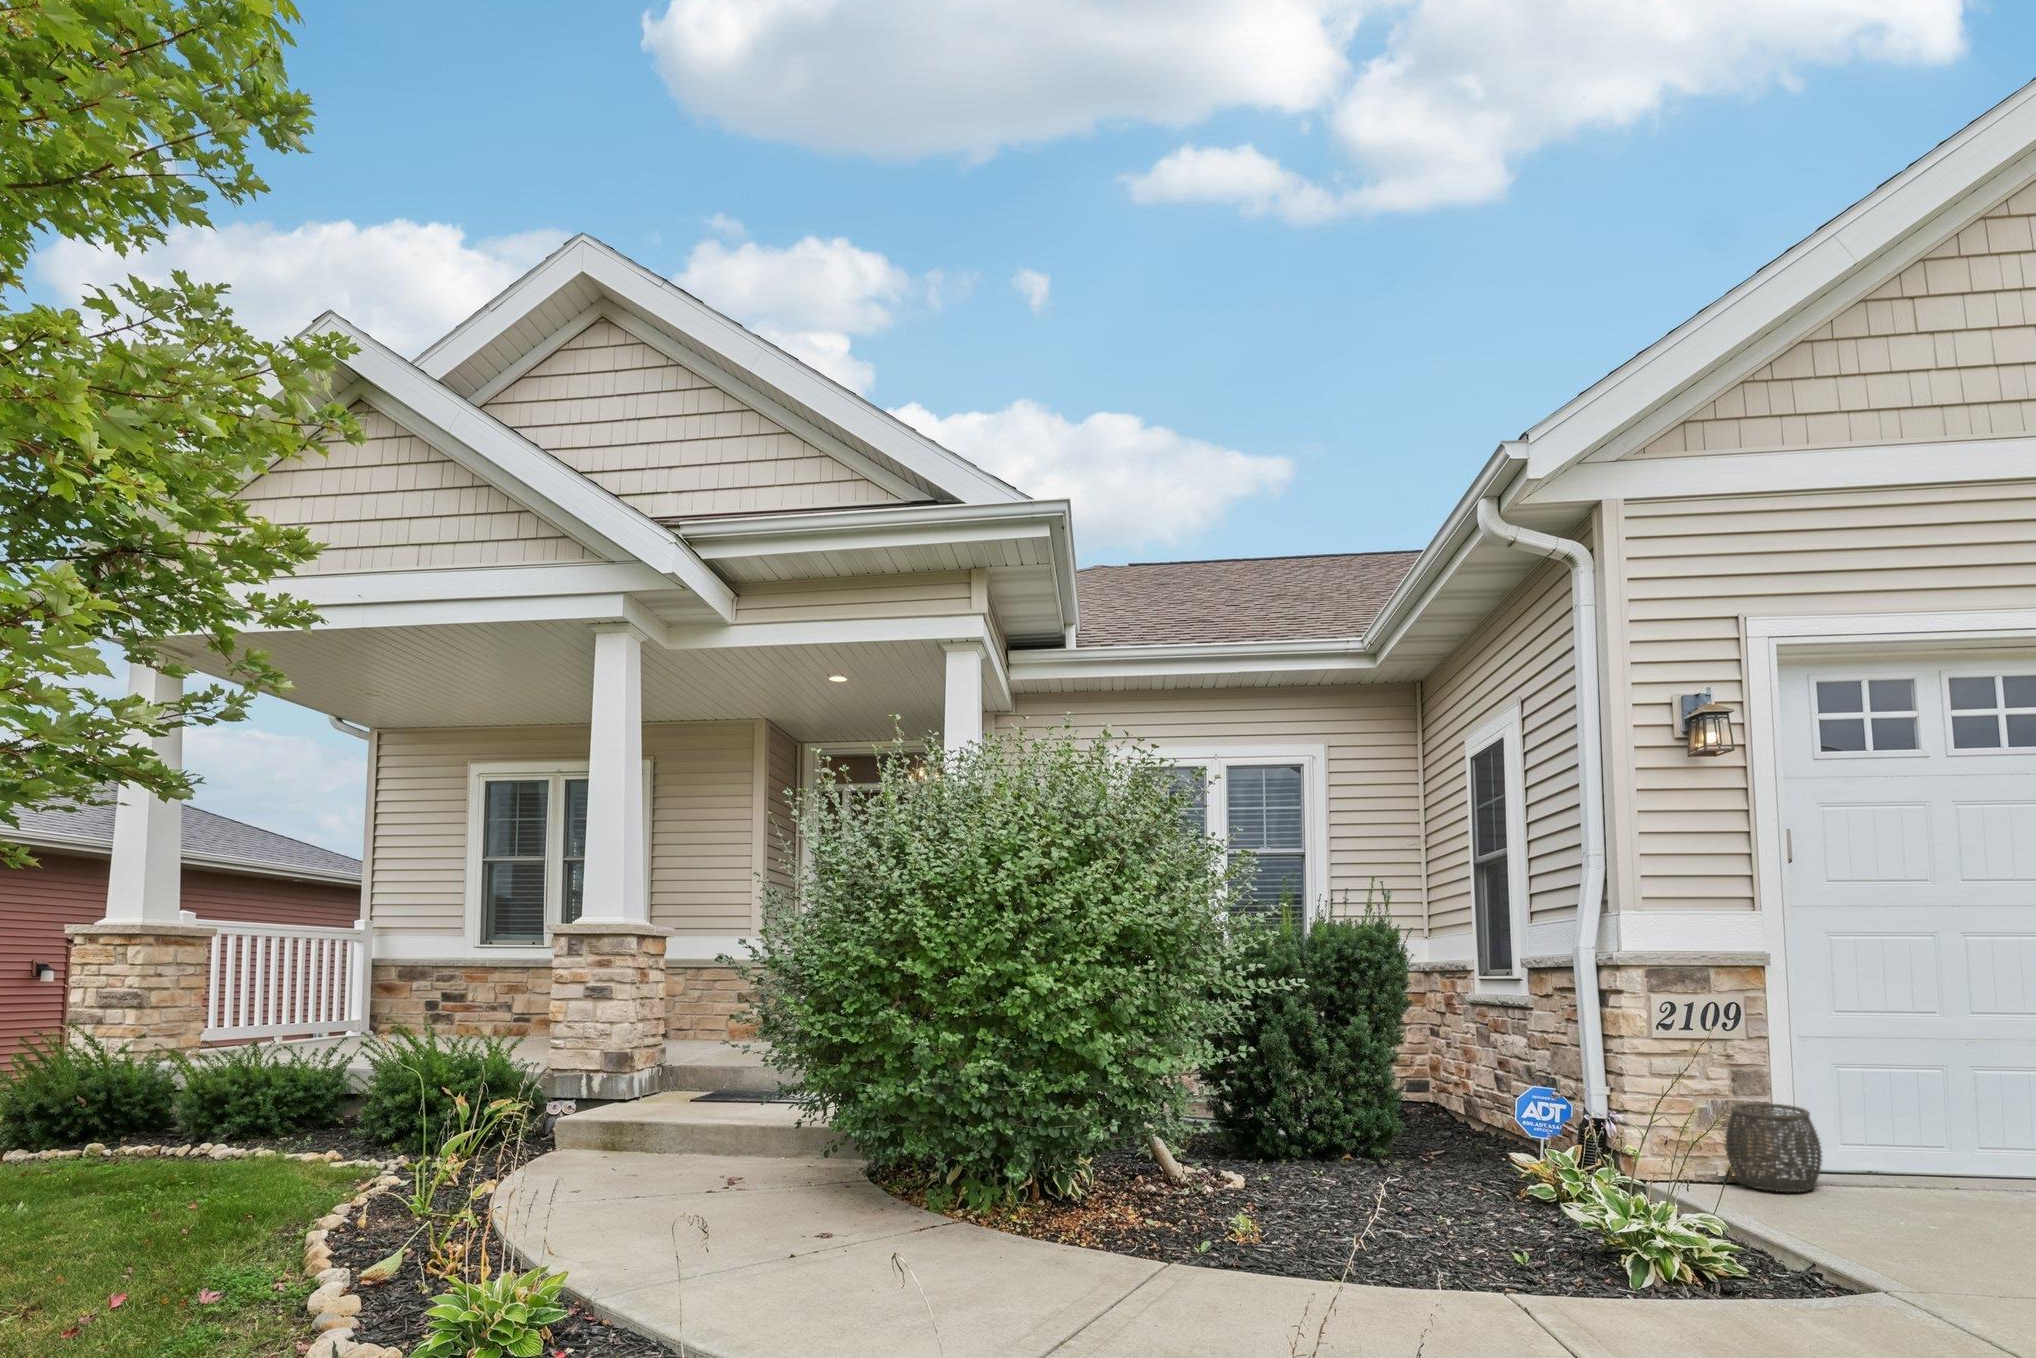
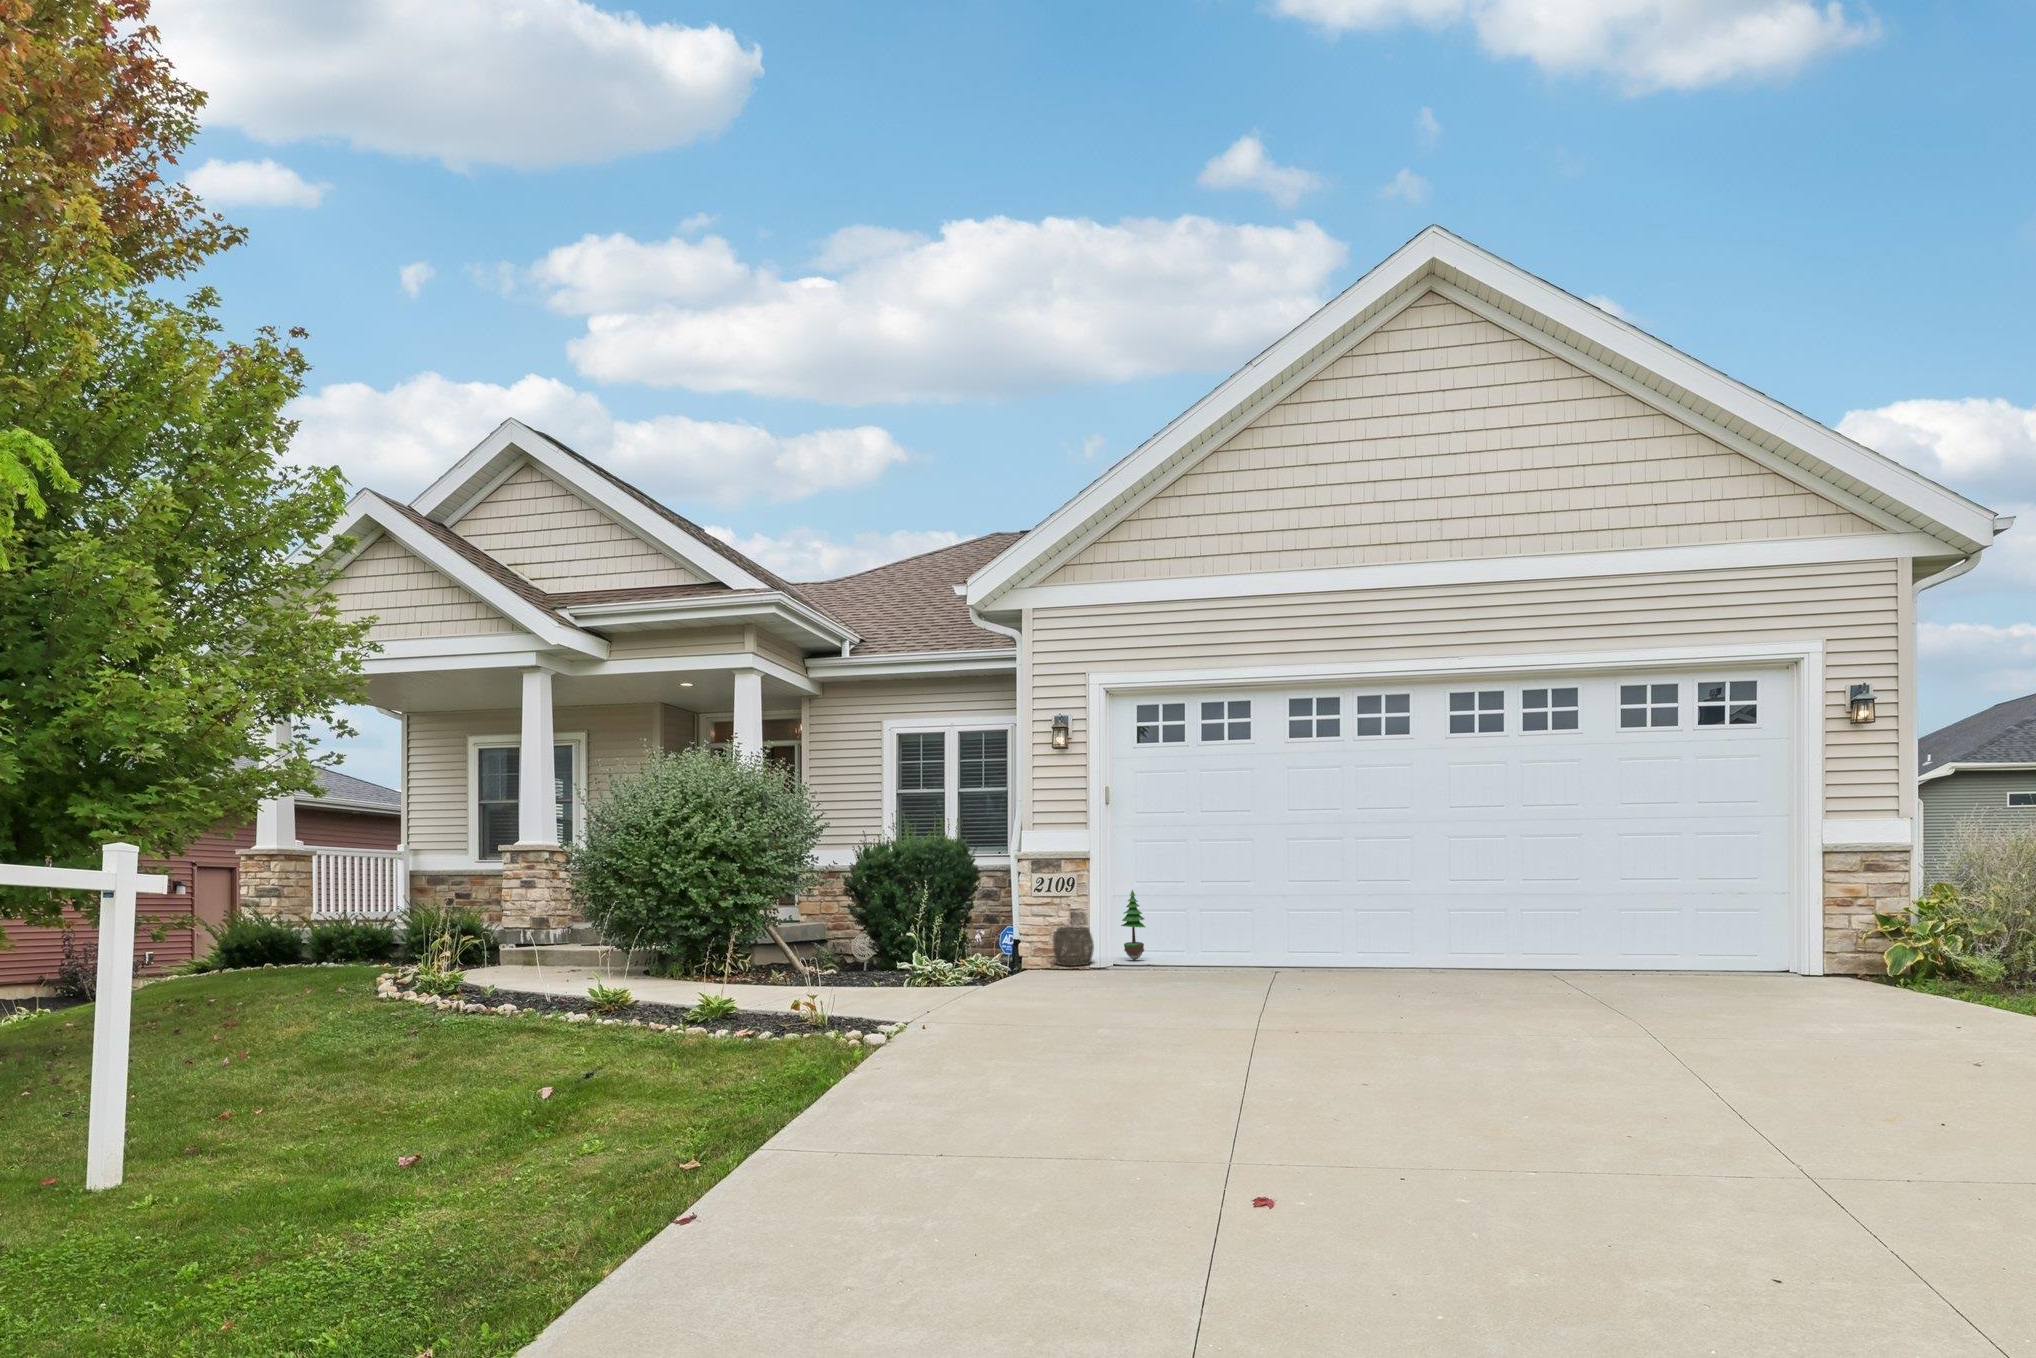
potted tree: none [1851,1028,1912,1177] -> present [1121,890,1145,961]

